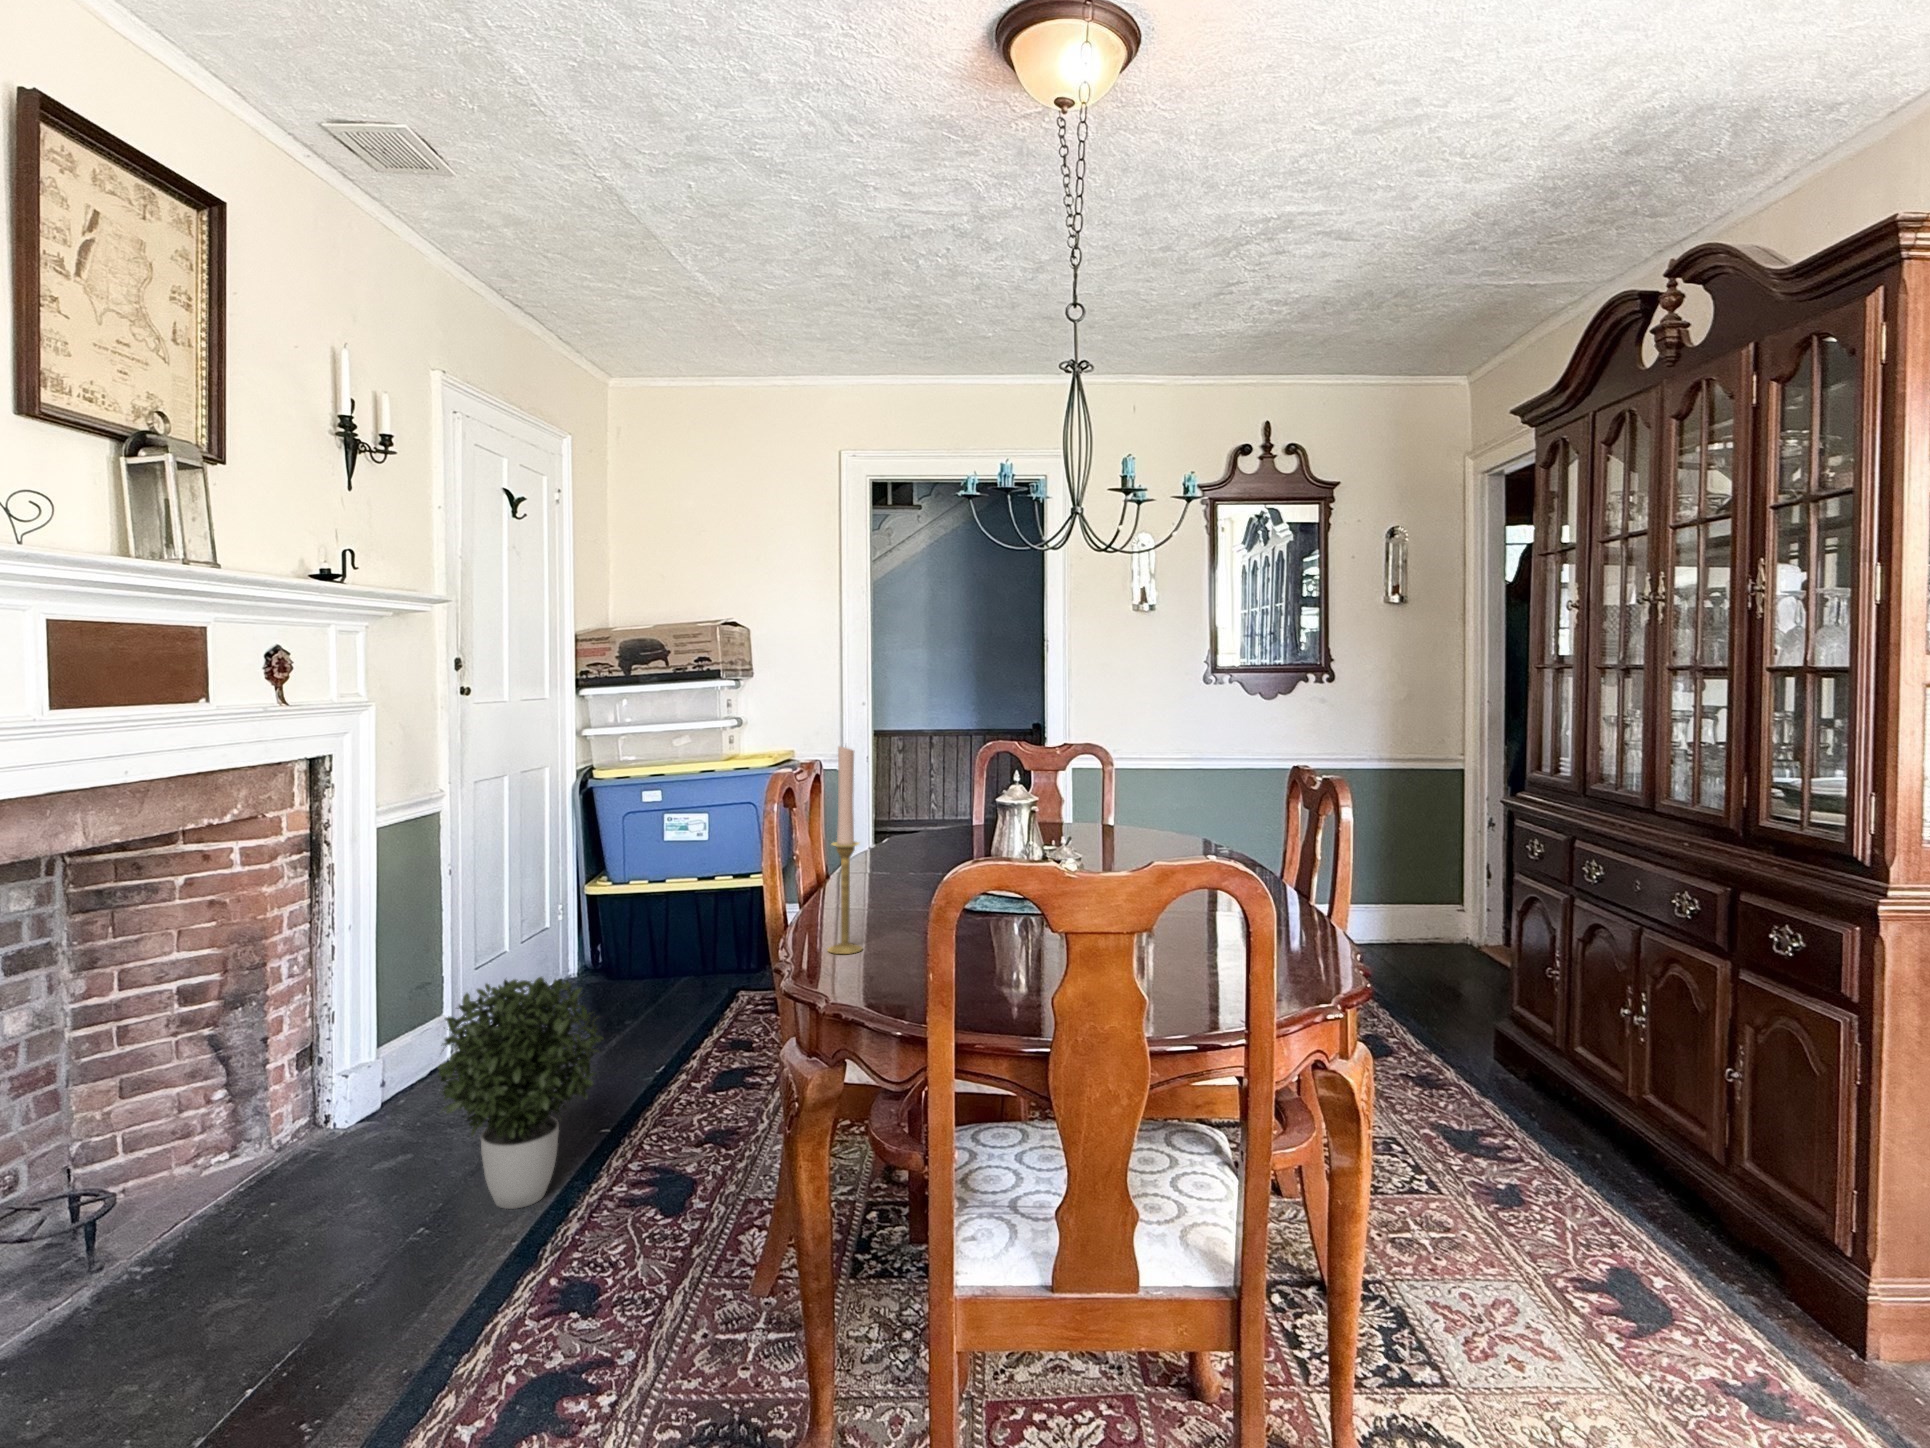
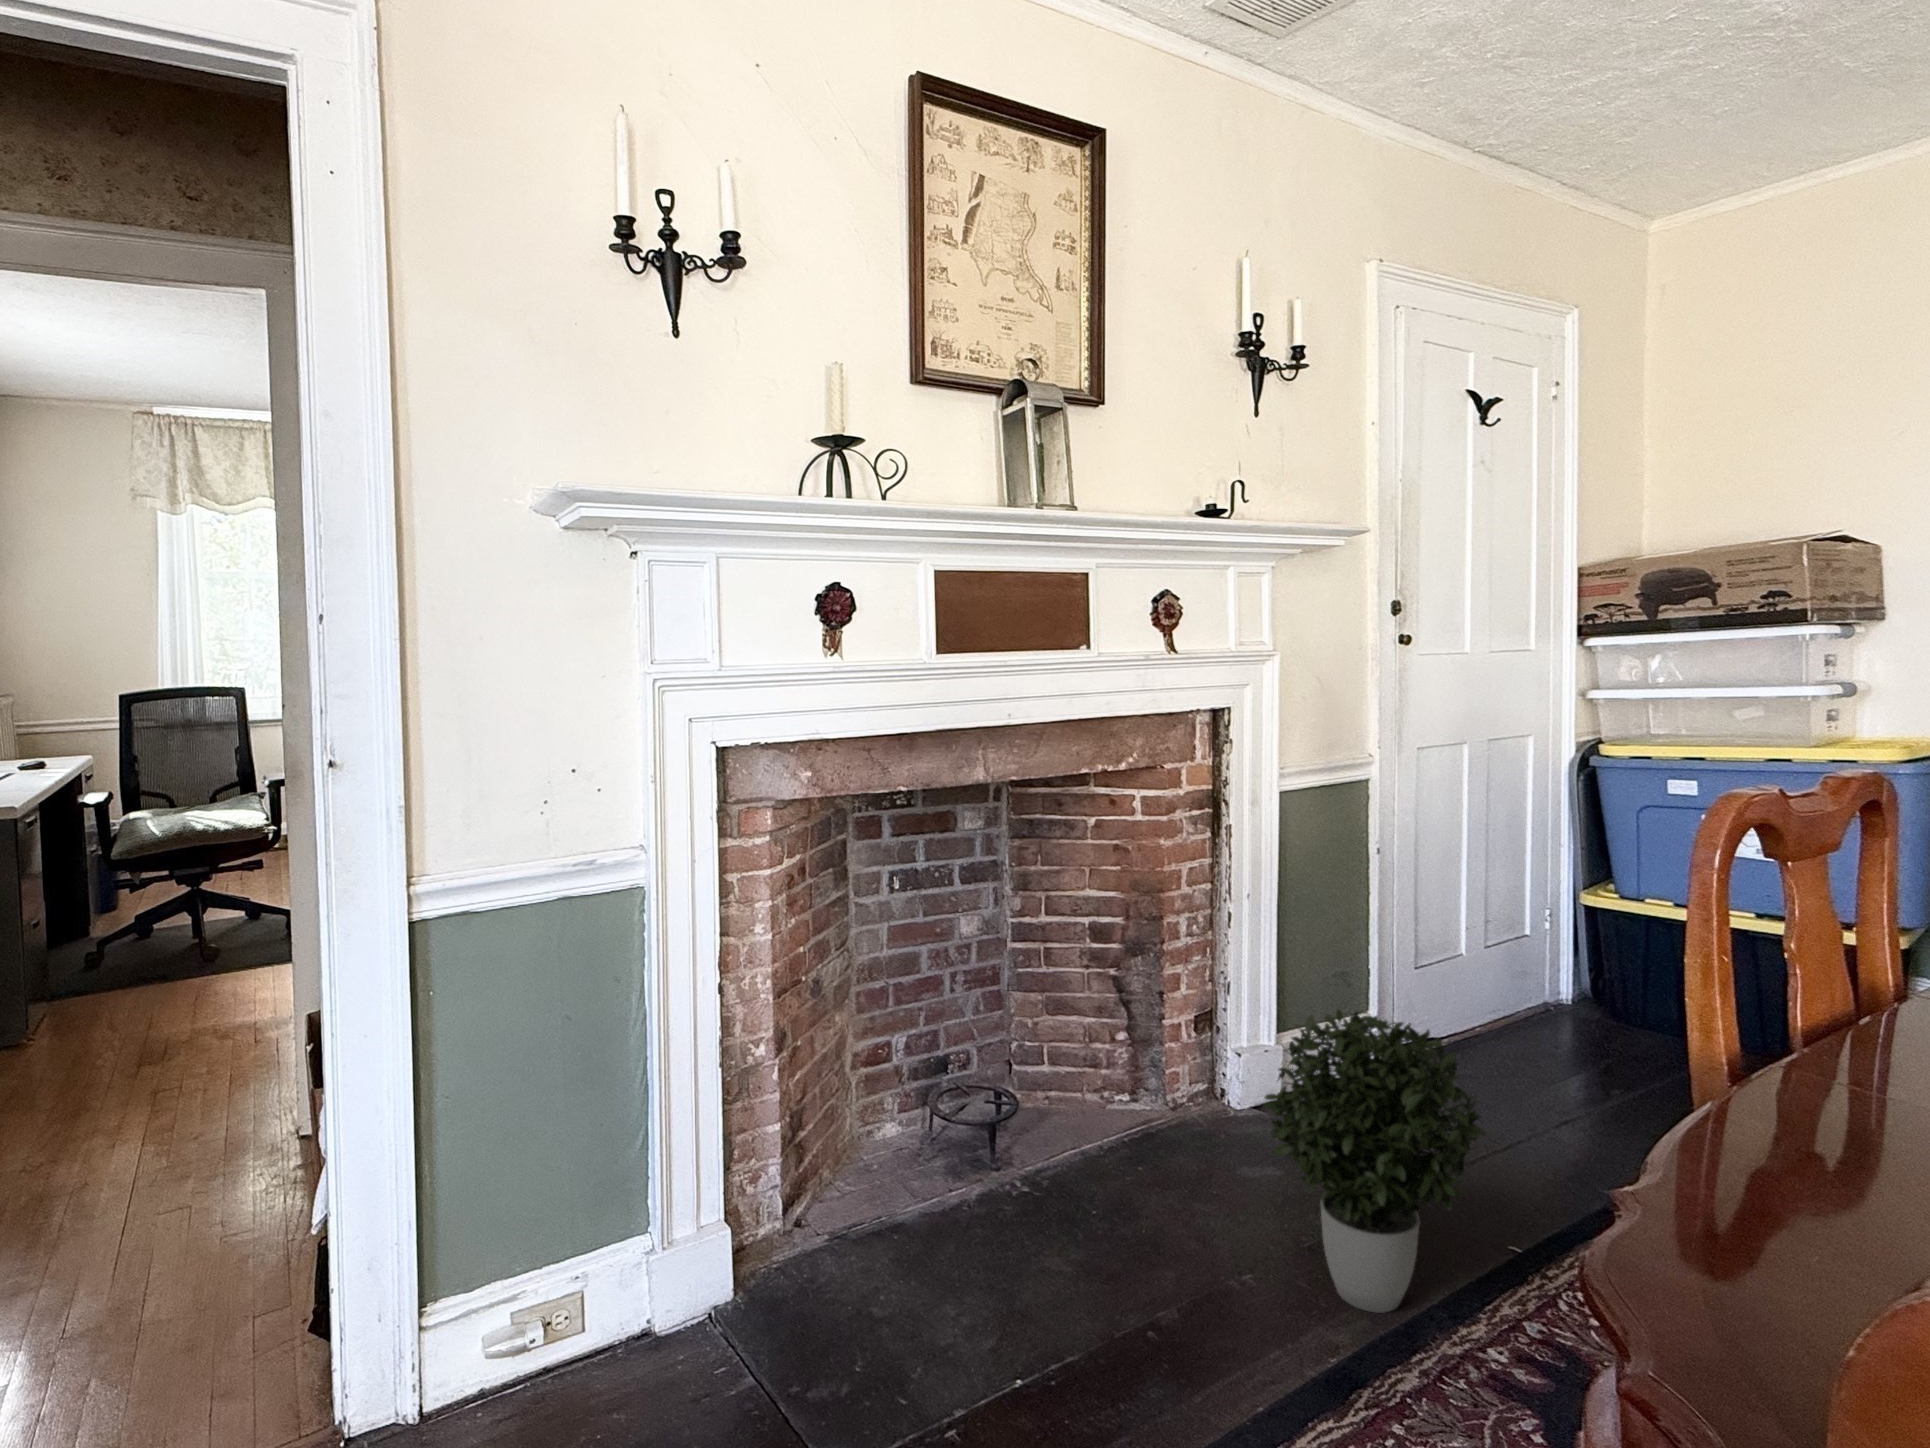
candlestick: present [828,746,862,954] -> none [1755,772,1852,1227]

